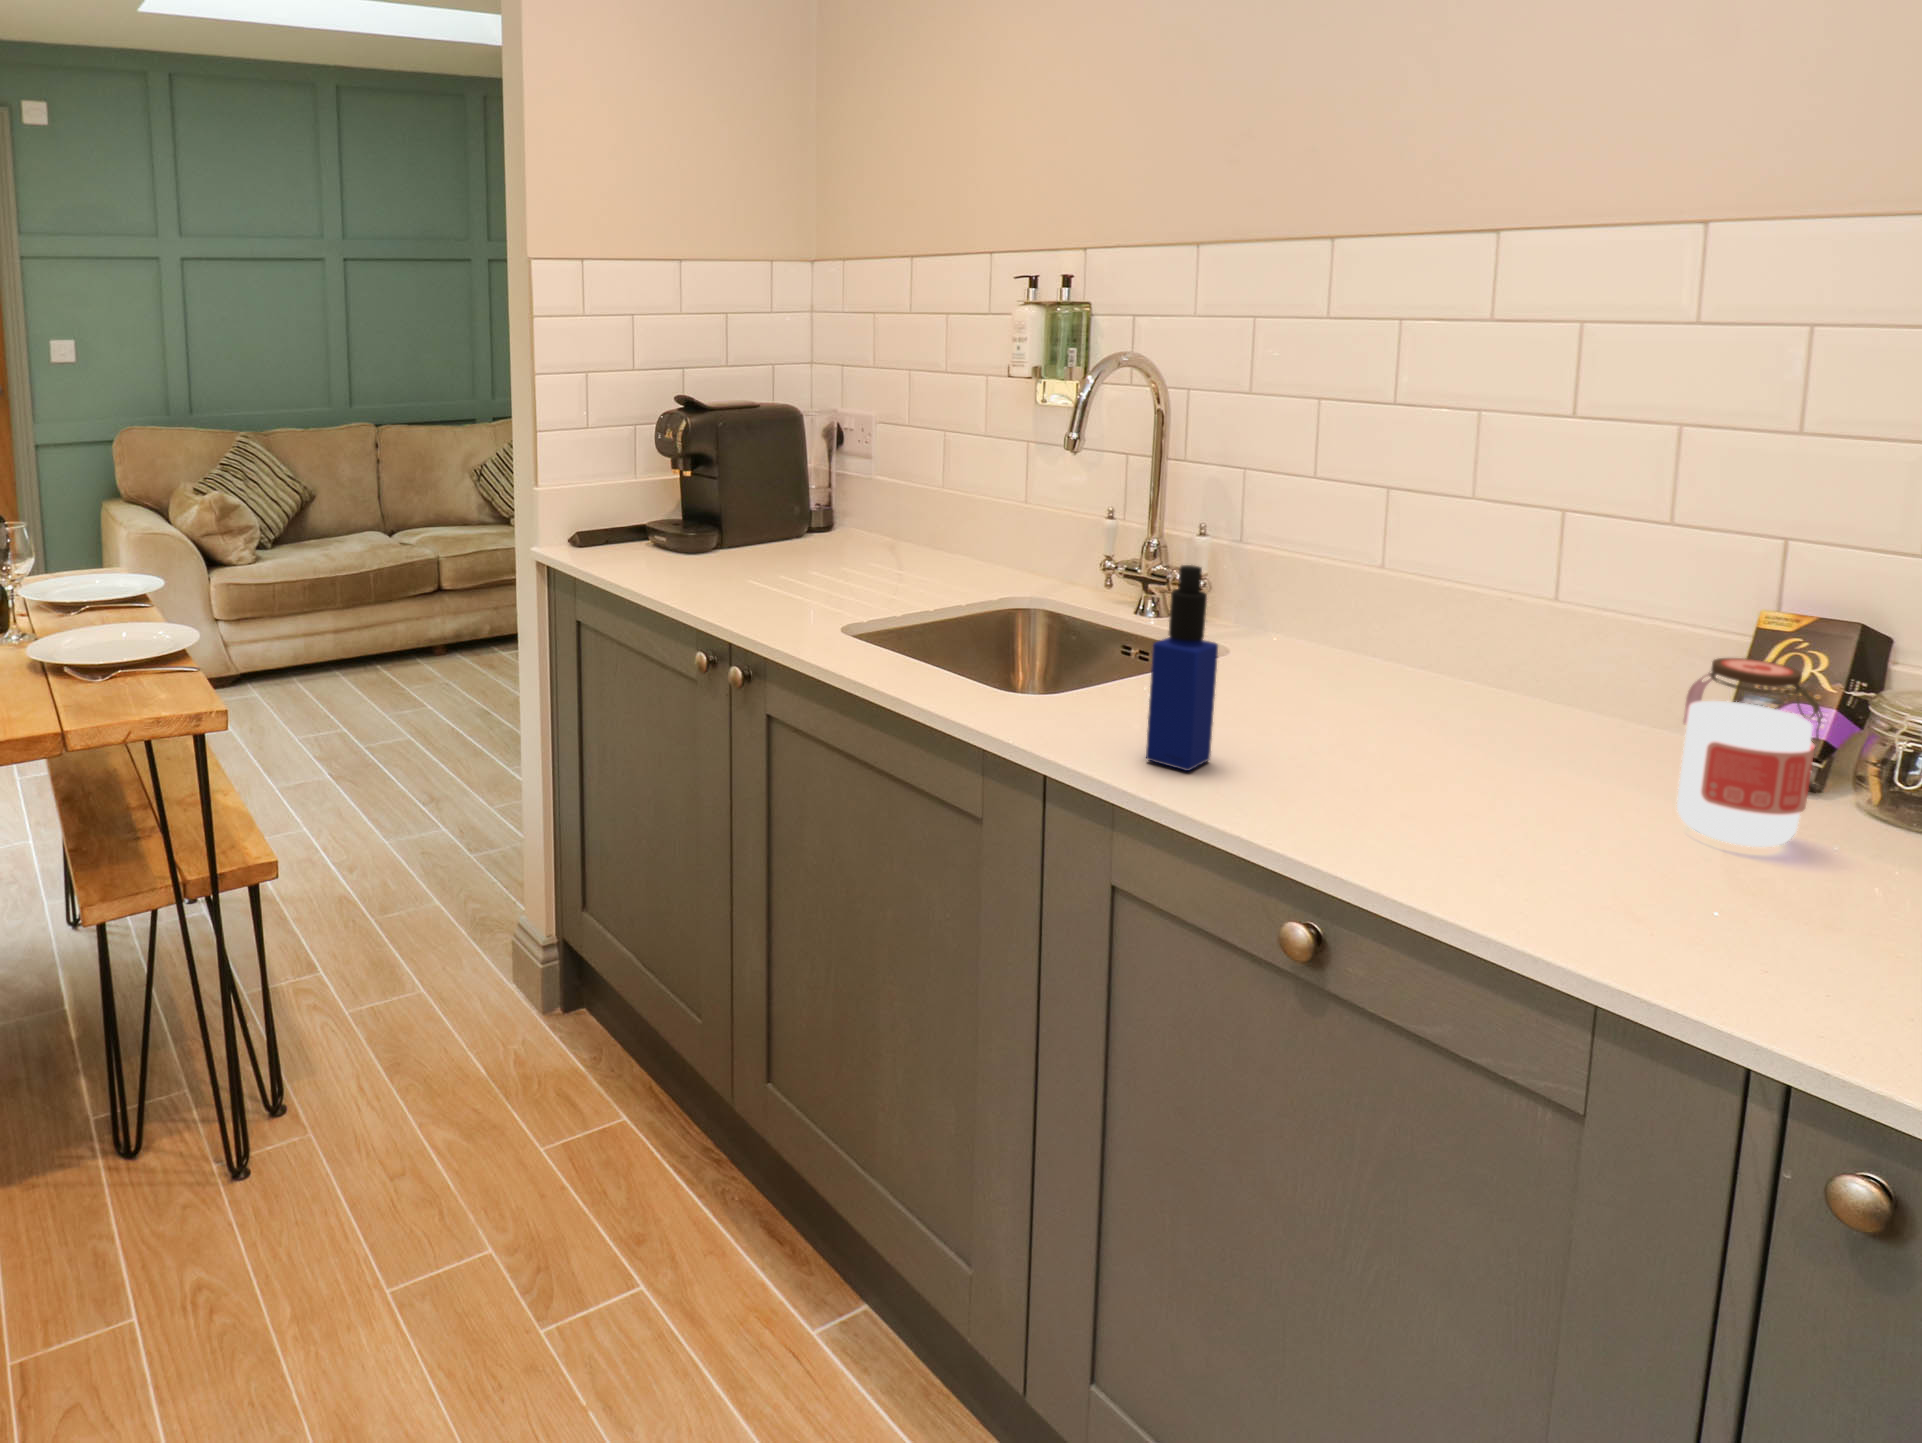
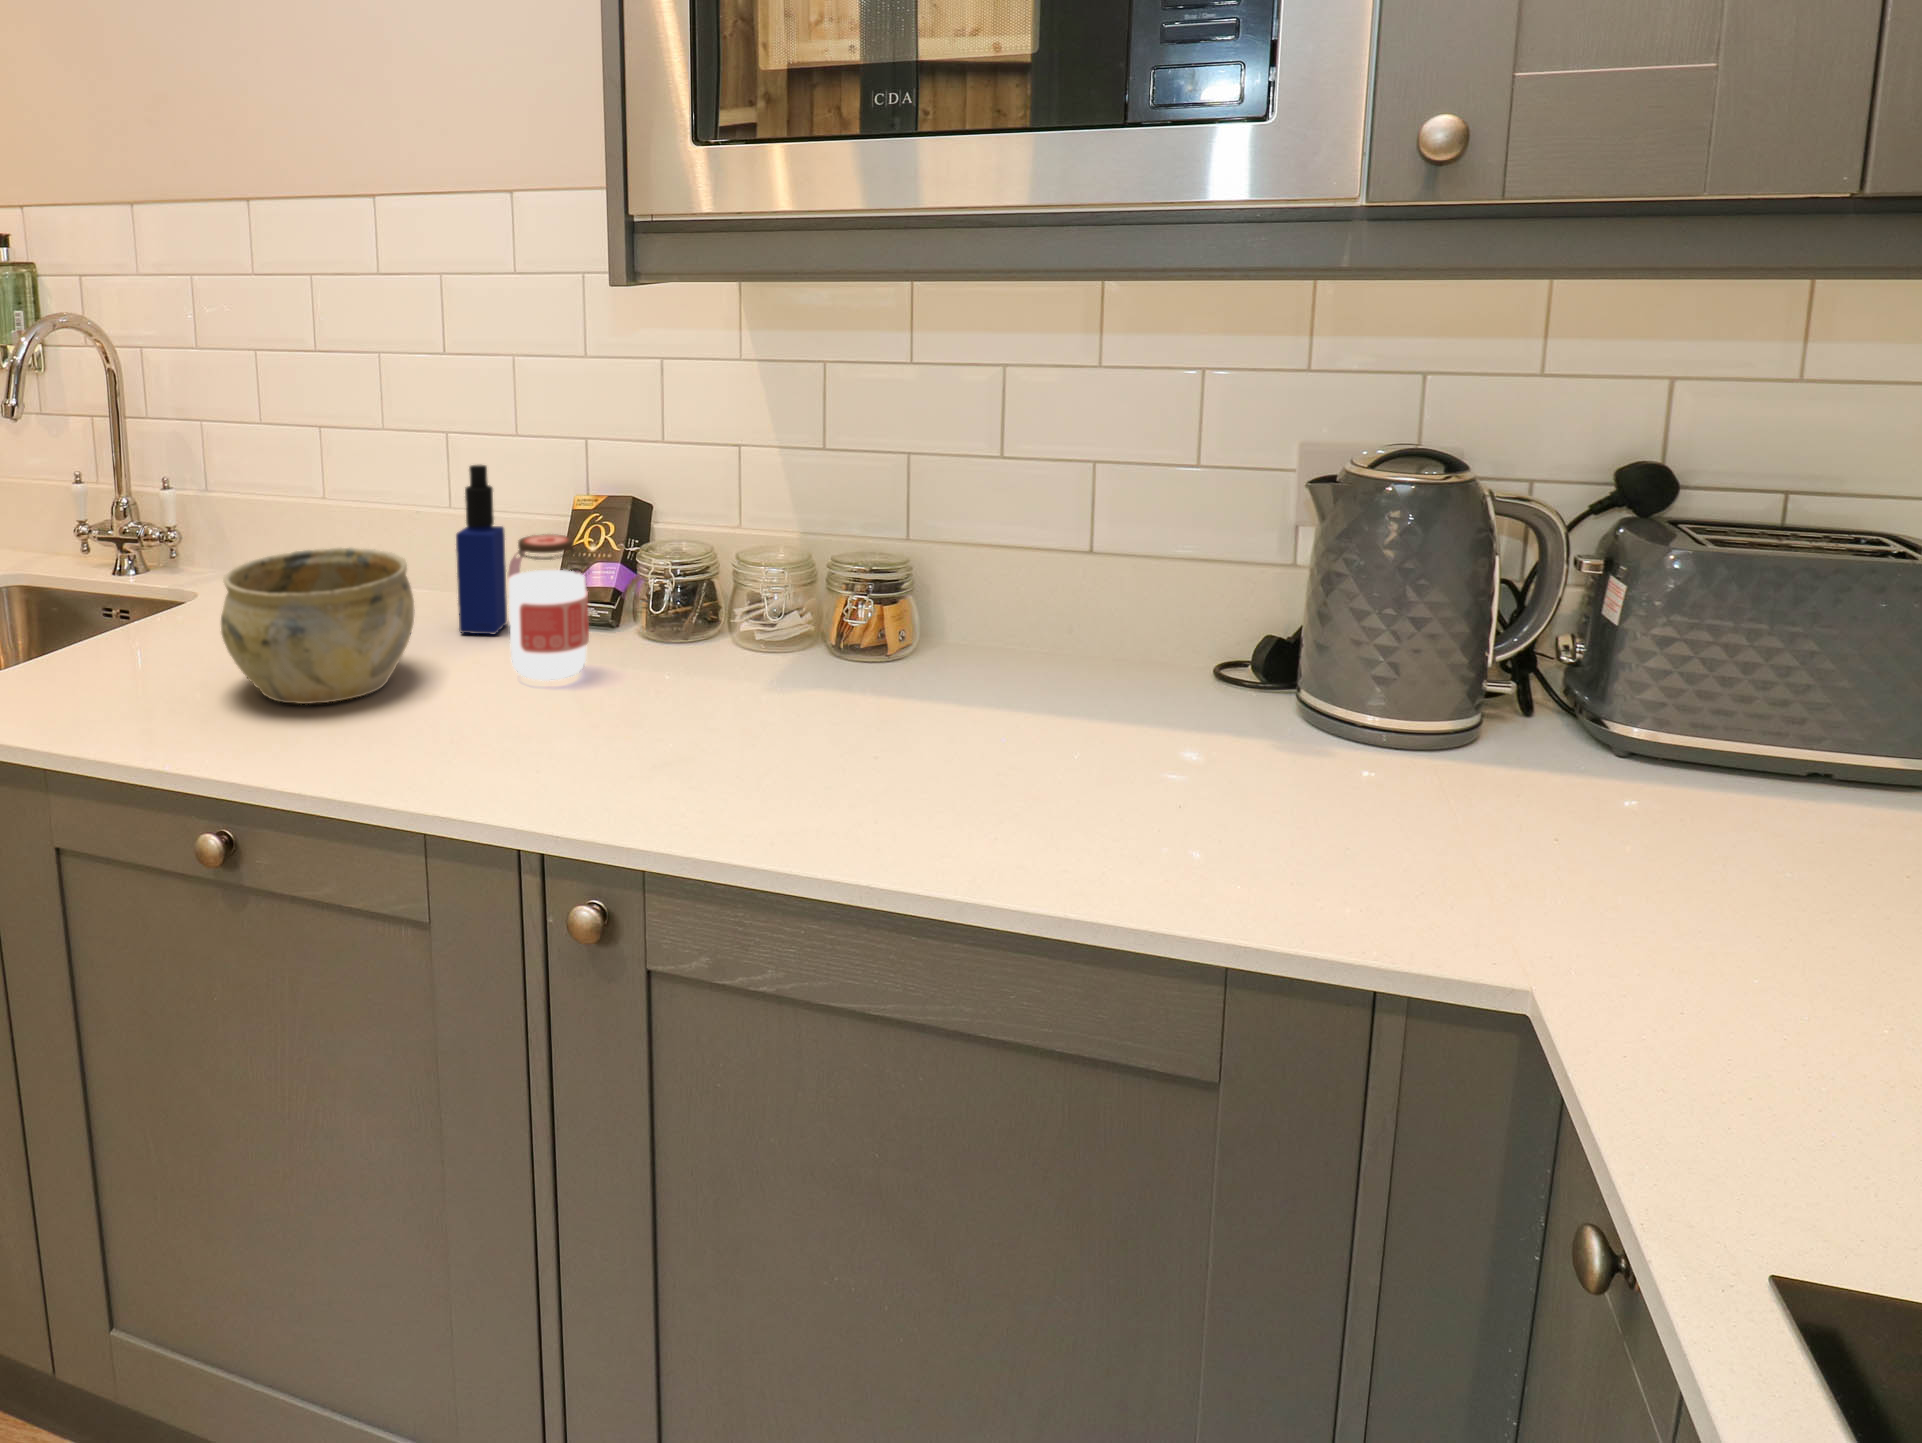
bottle: present [1146,565,1218,771] -> present [456,465,507,634]
ceramic bowl: none [1301,628,1544,808] -> present [221,548,415,704]

